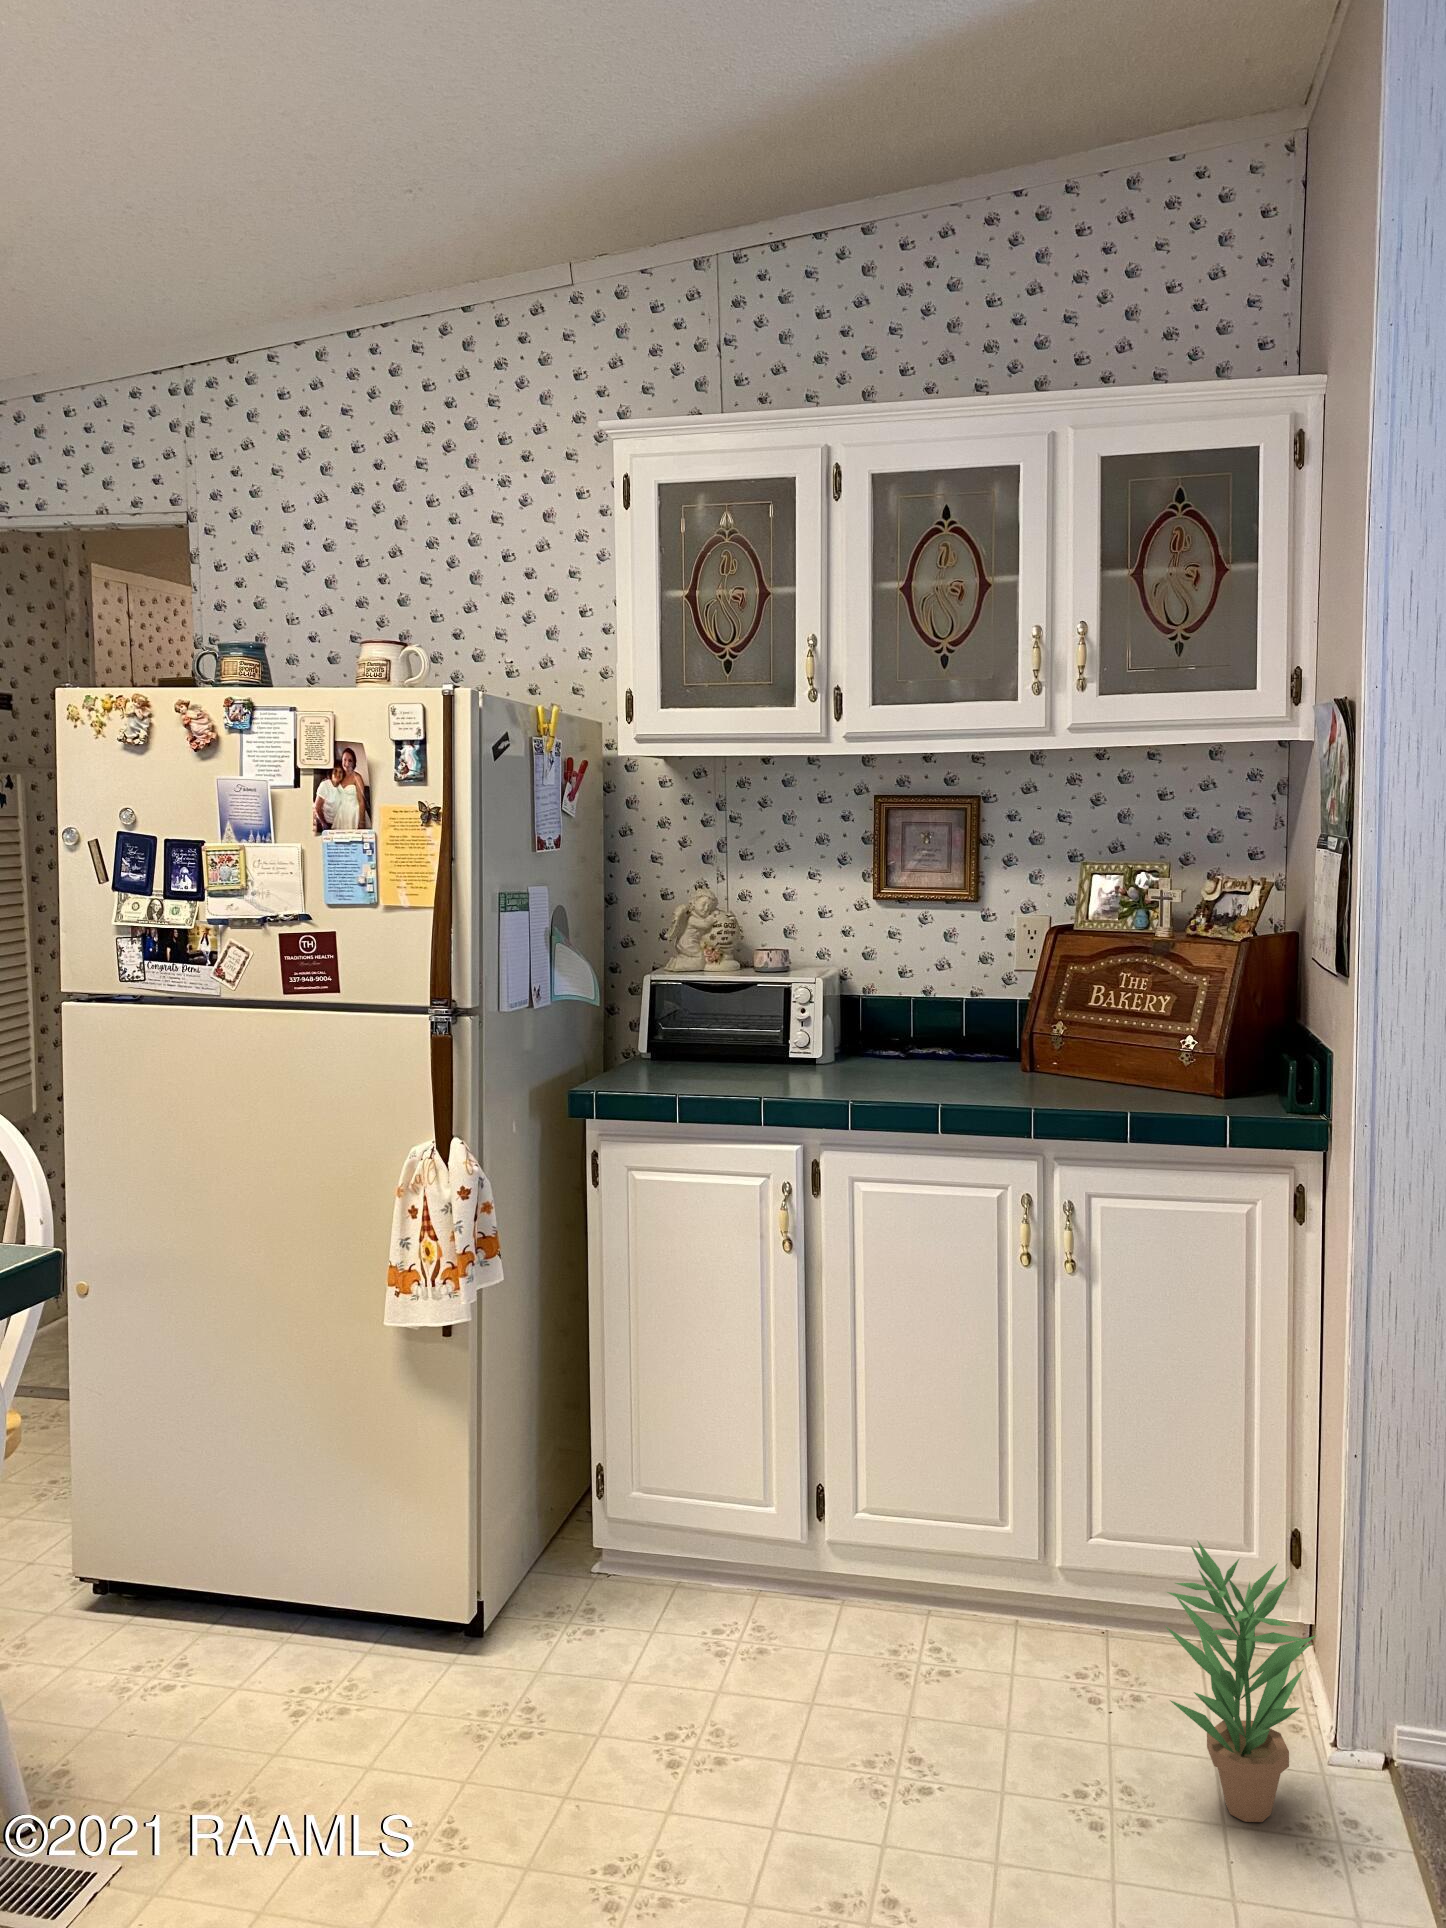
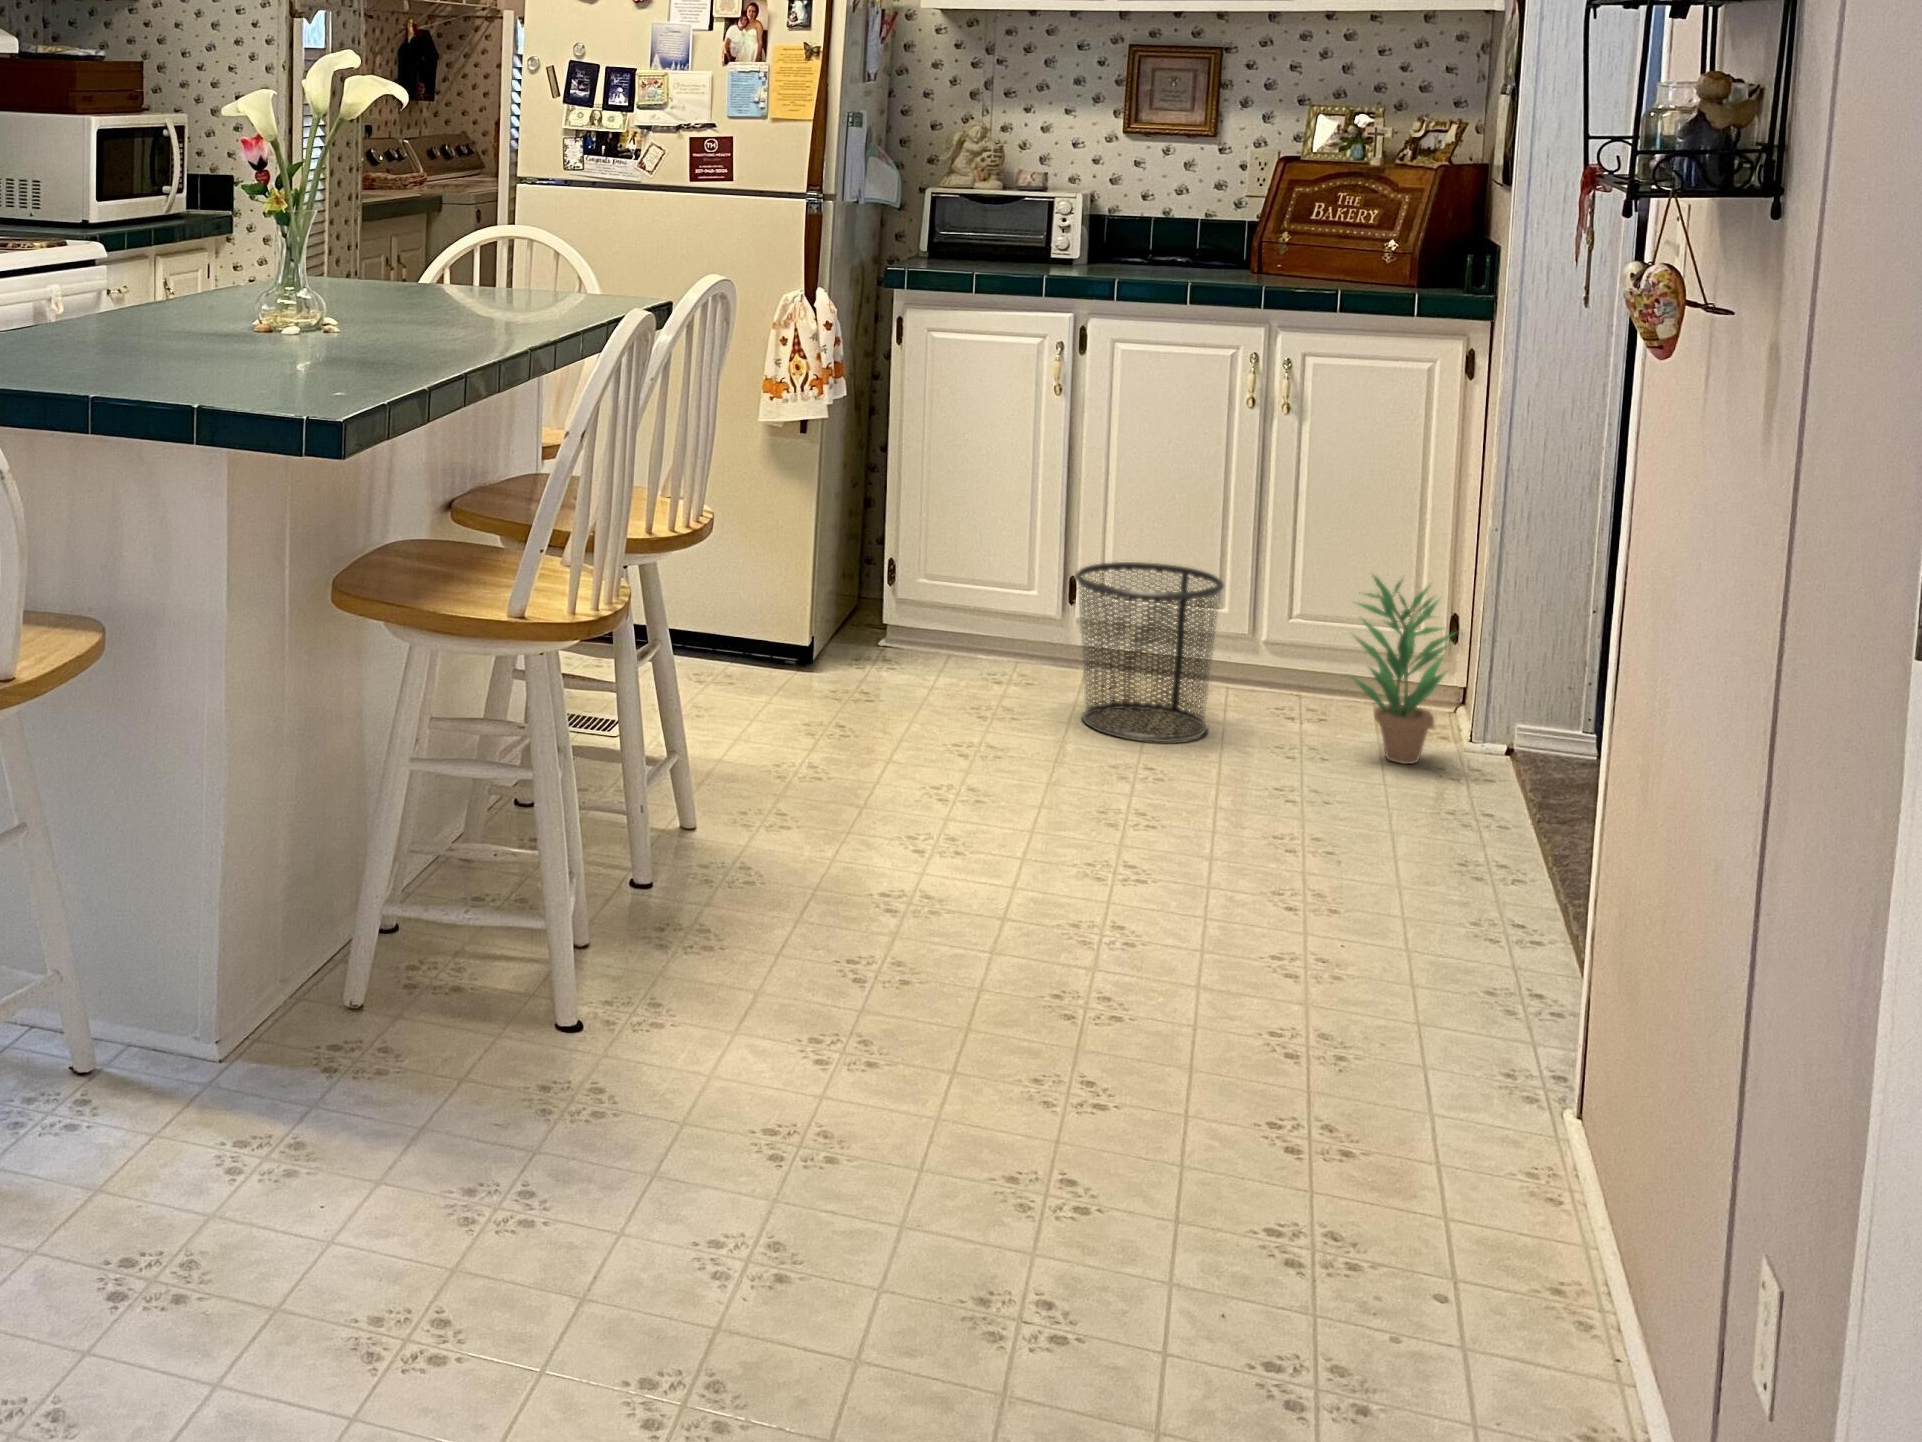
waste bin: none [793,1503,996,1804] -> present [1075,562,1224,742]

